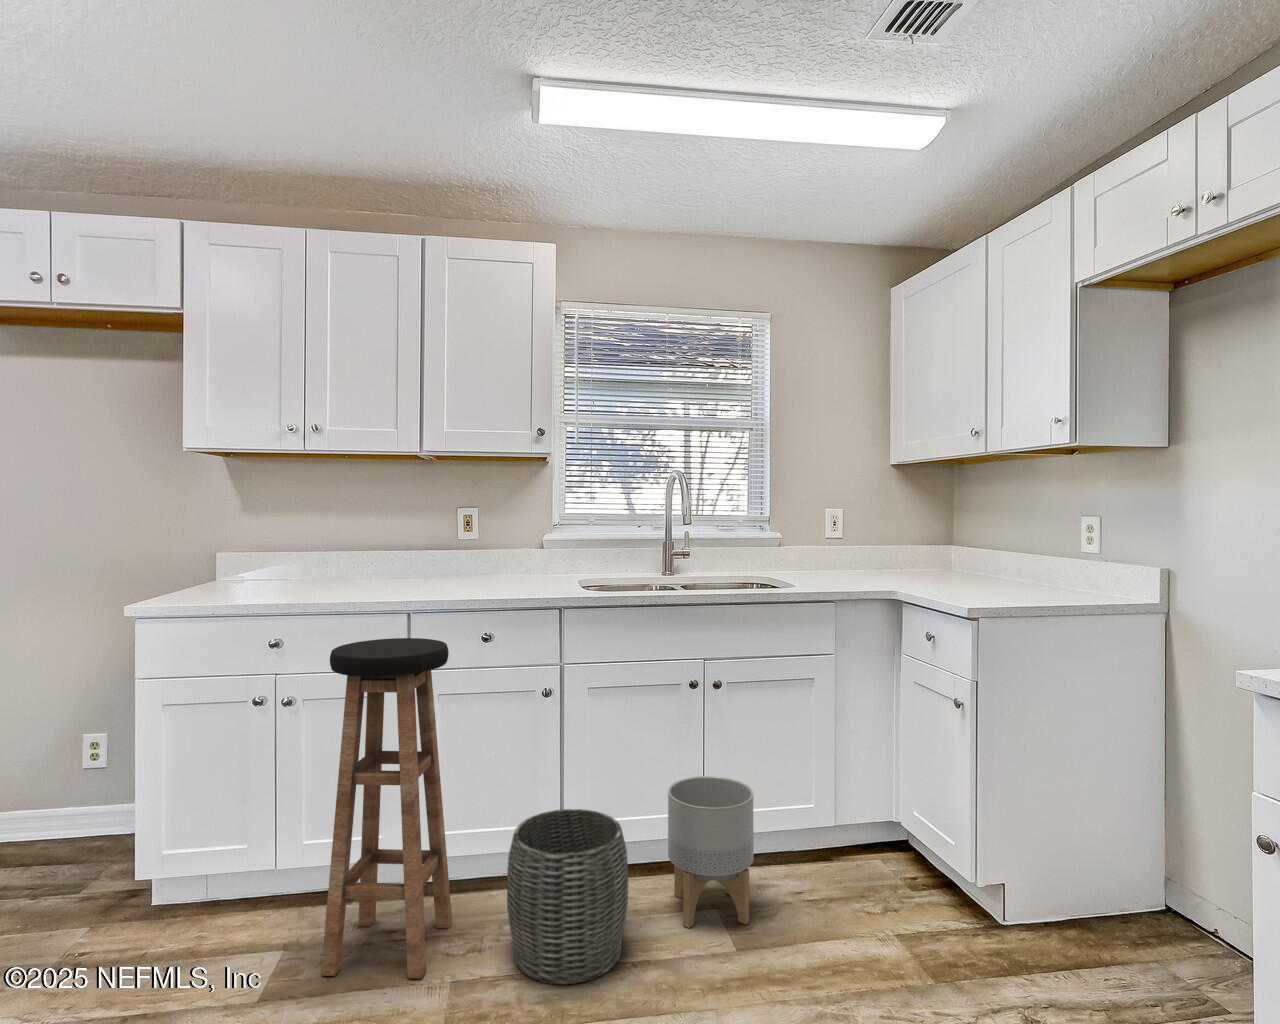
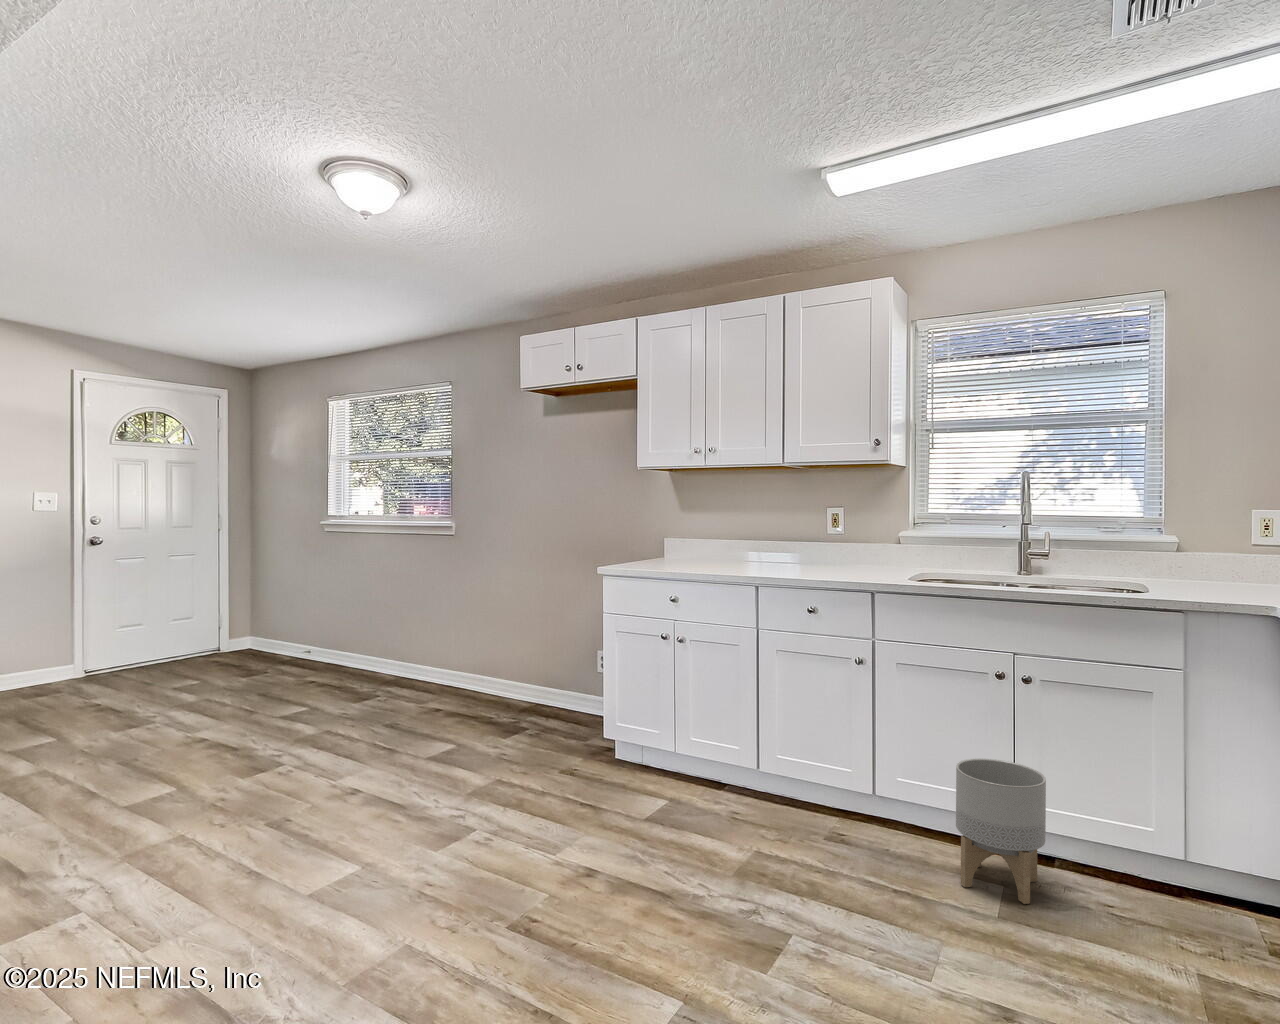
bar stool: present [321,638,452,978] -> none [681,600,778,843]
woven basket: present [507,809,628,984] -> none [799,753,902,887]

